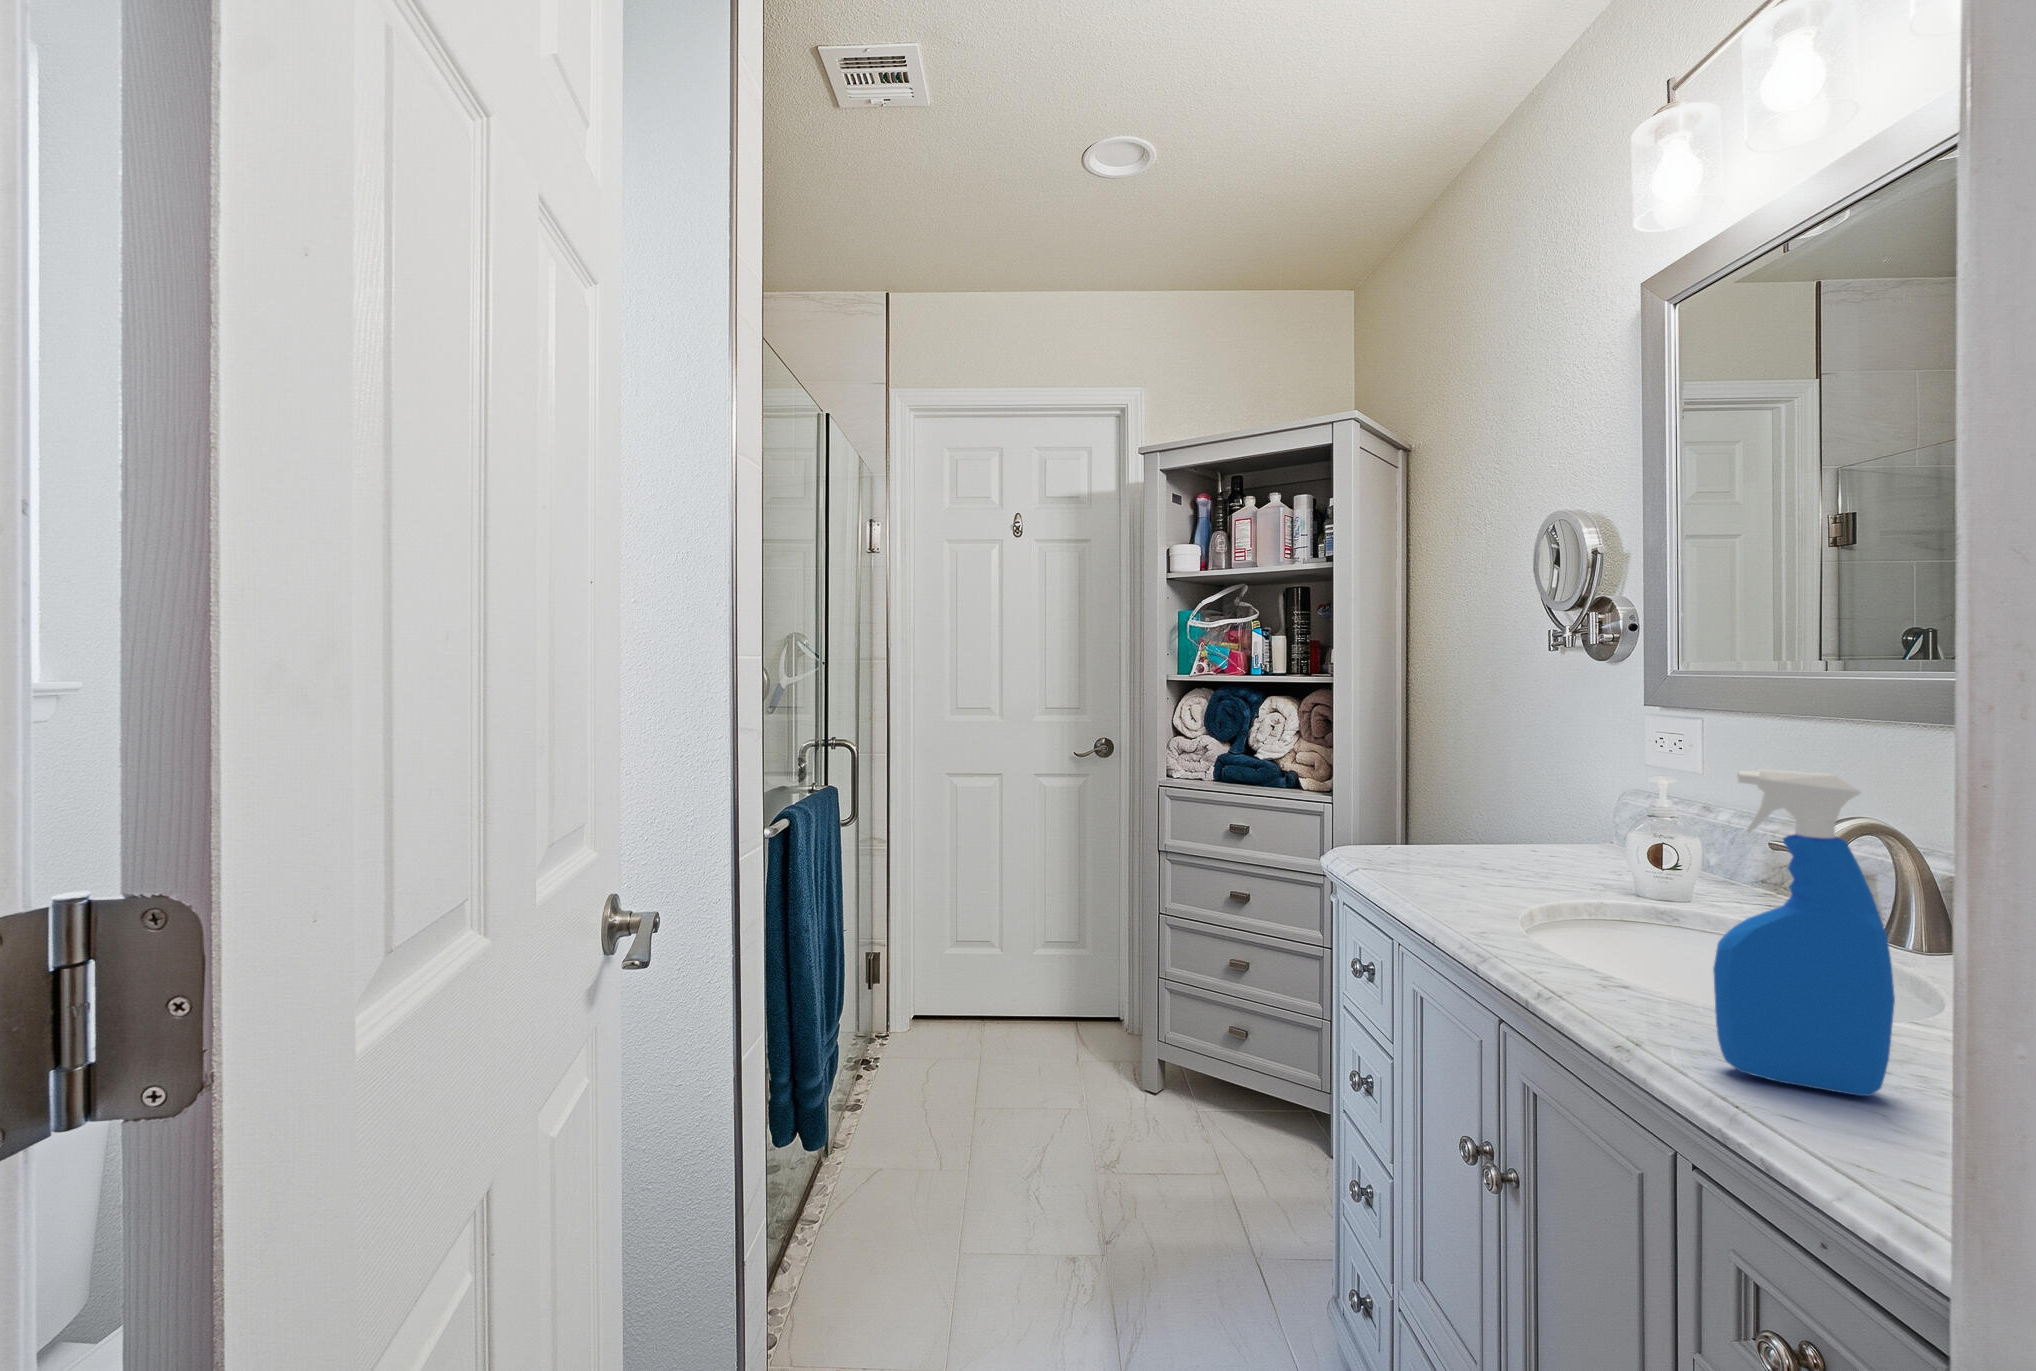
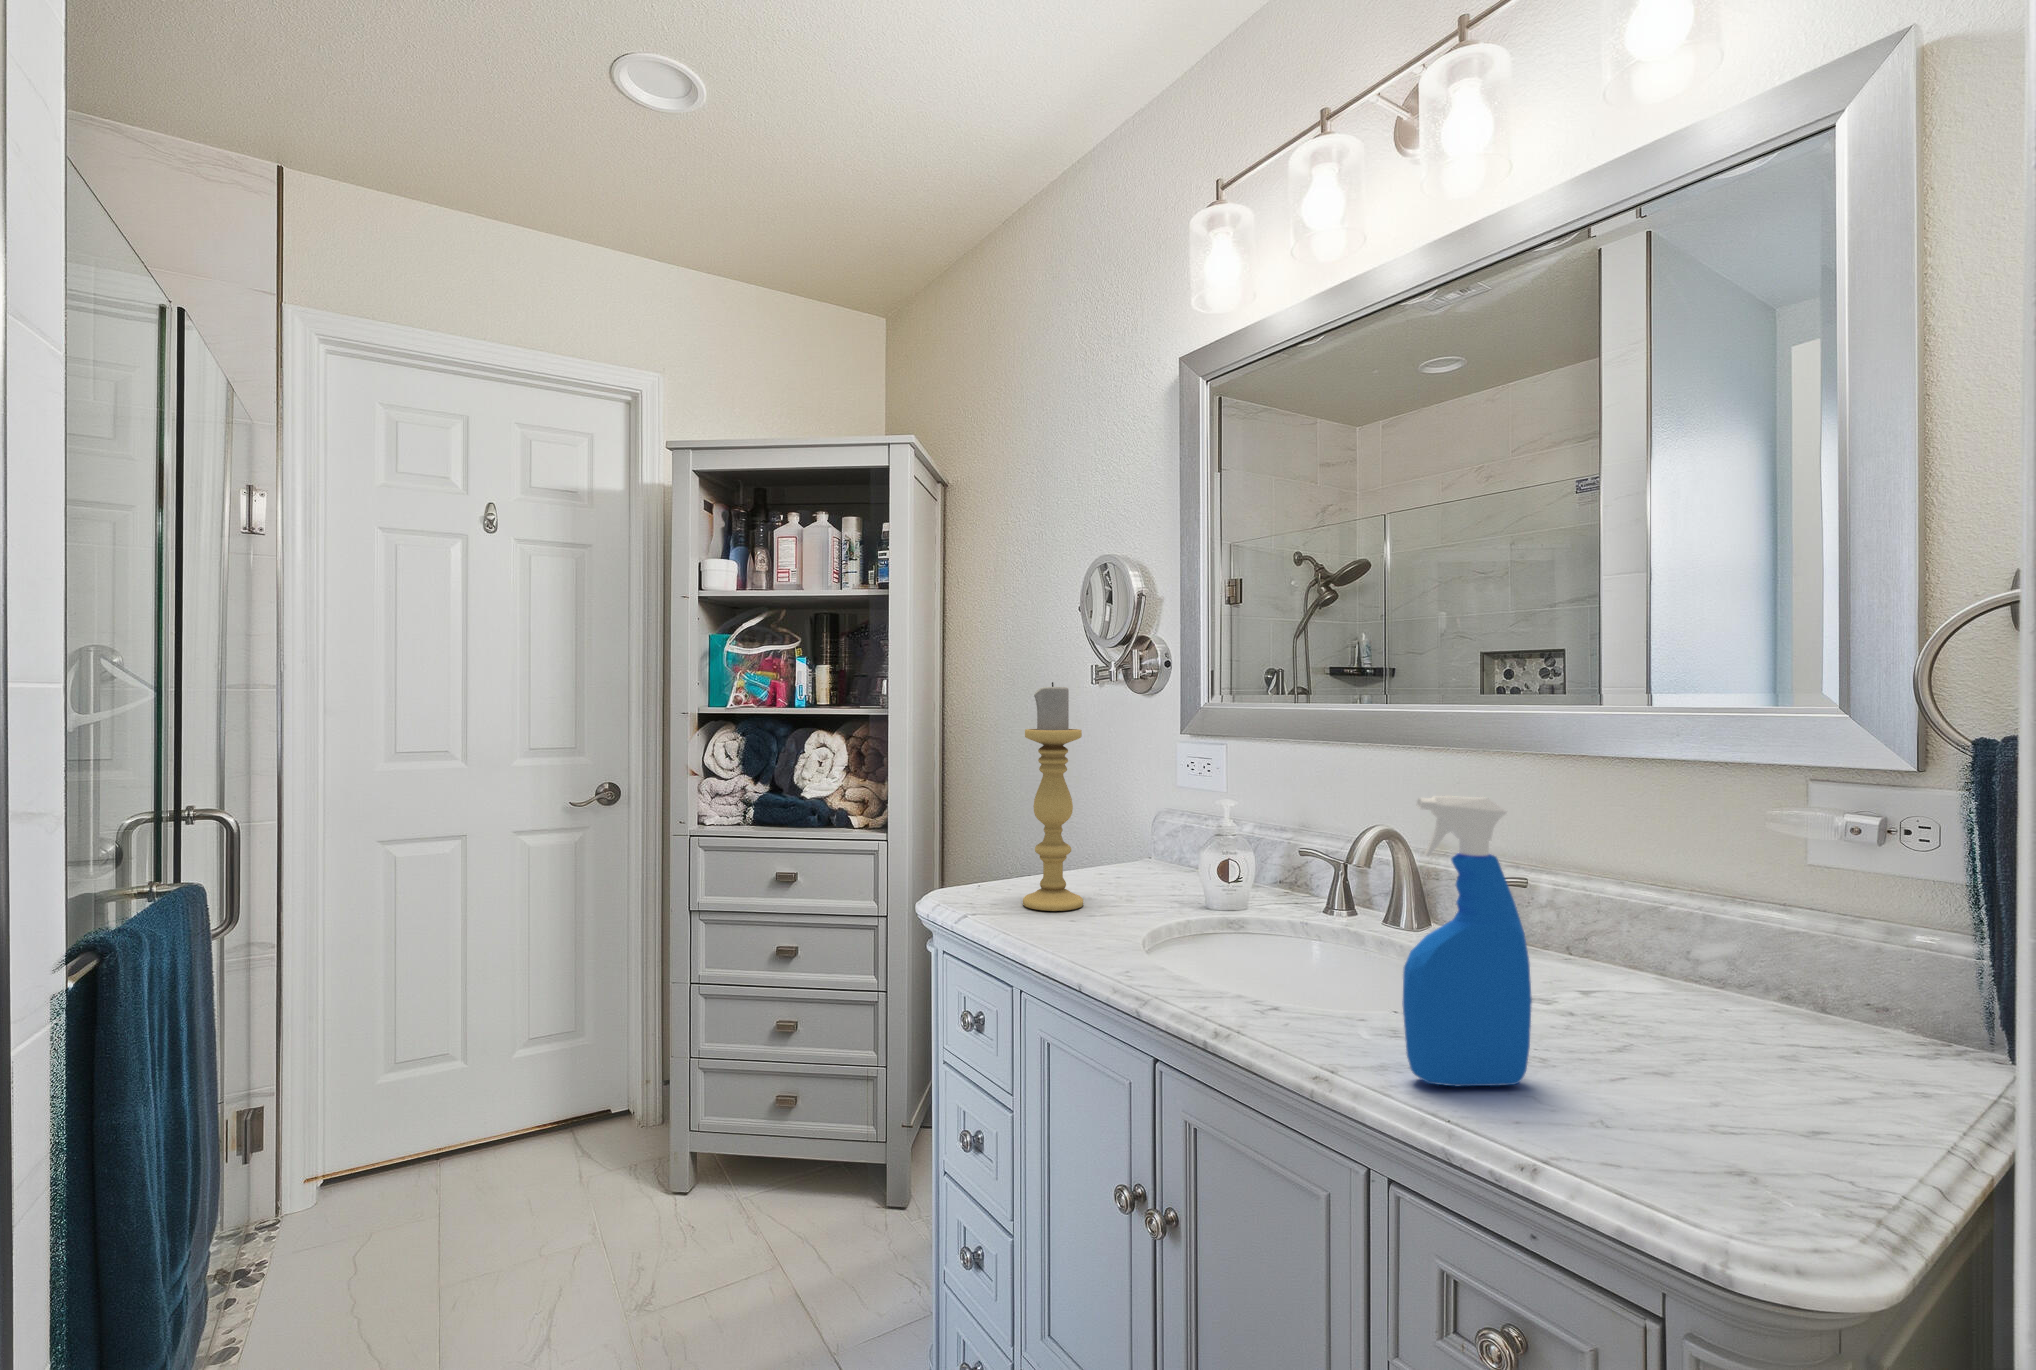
candle holder: none [1420,649,1486,876] -> present [1023,682,1083,911]

